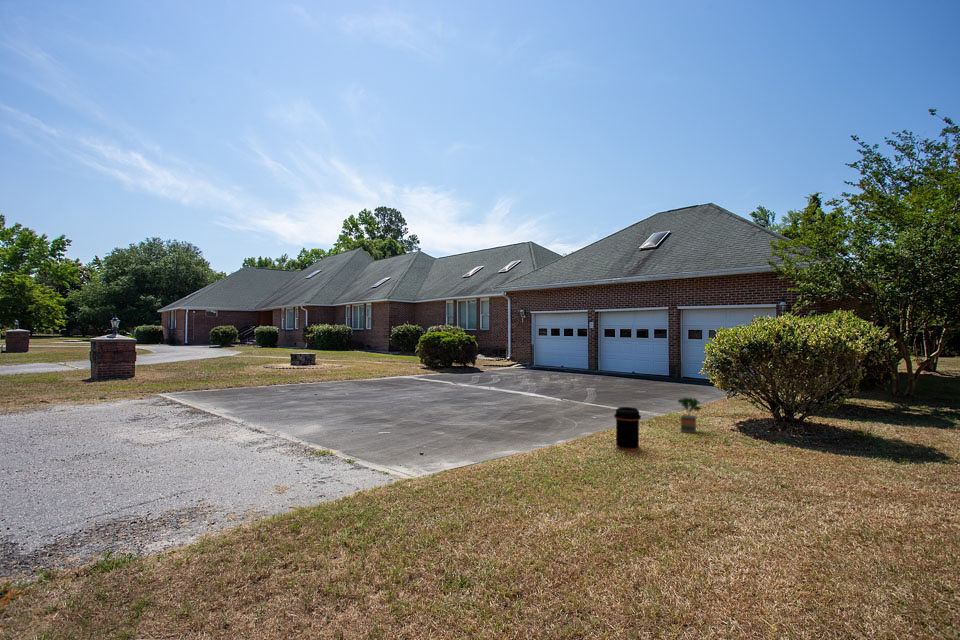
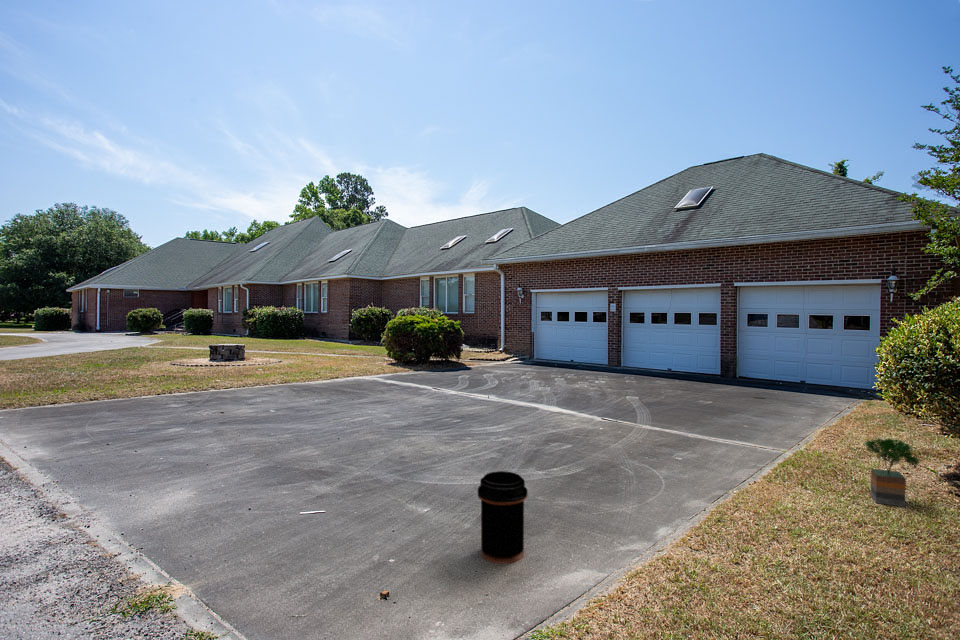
trash can: present [614,407,641,451] -> present [478,471,528,563]

